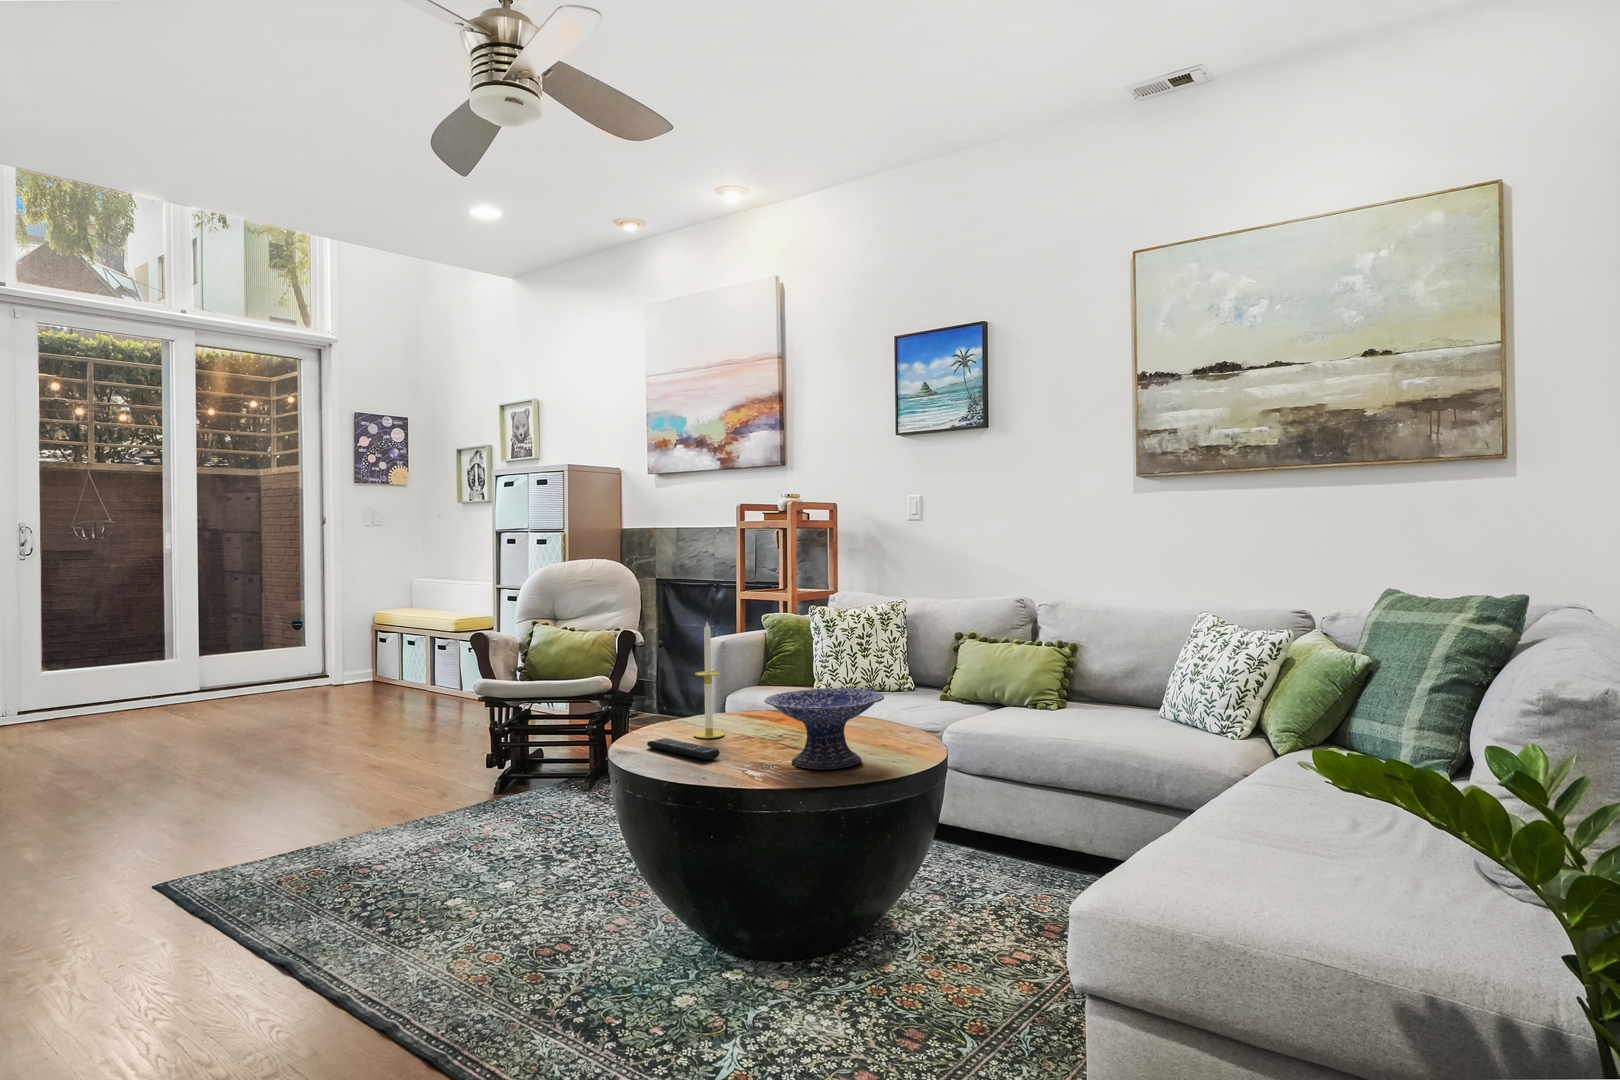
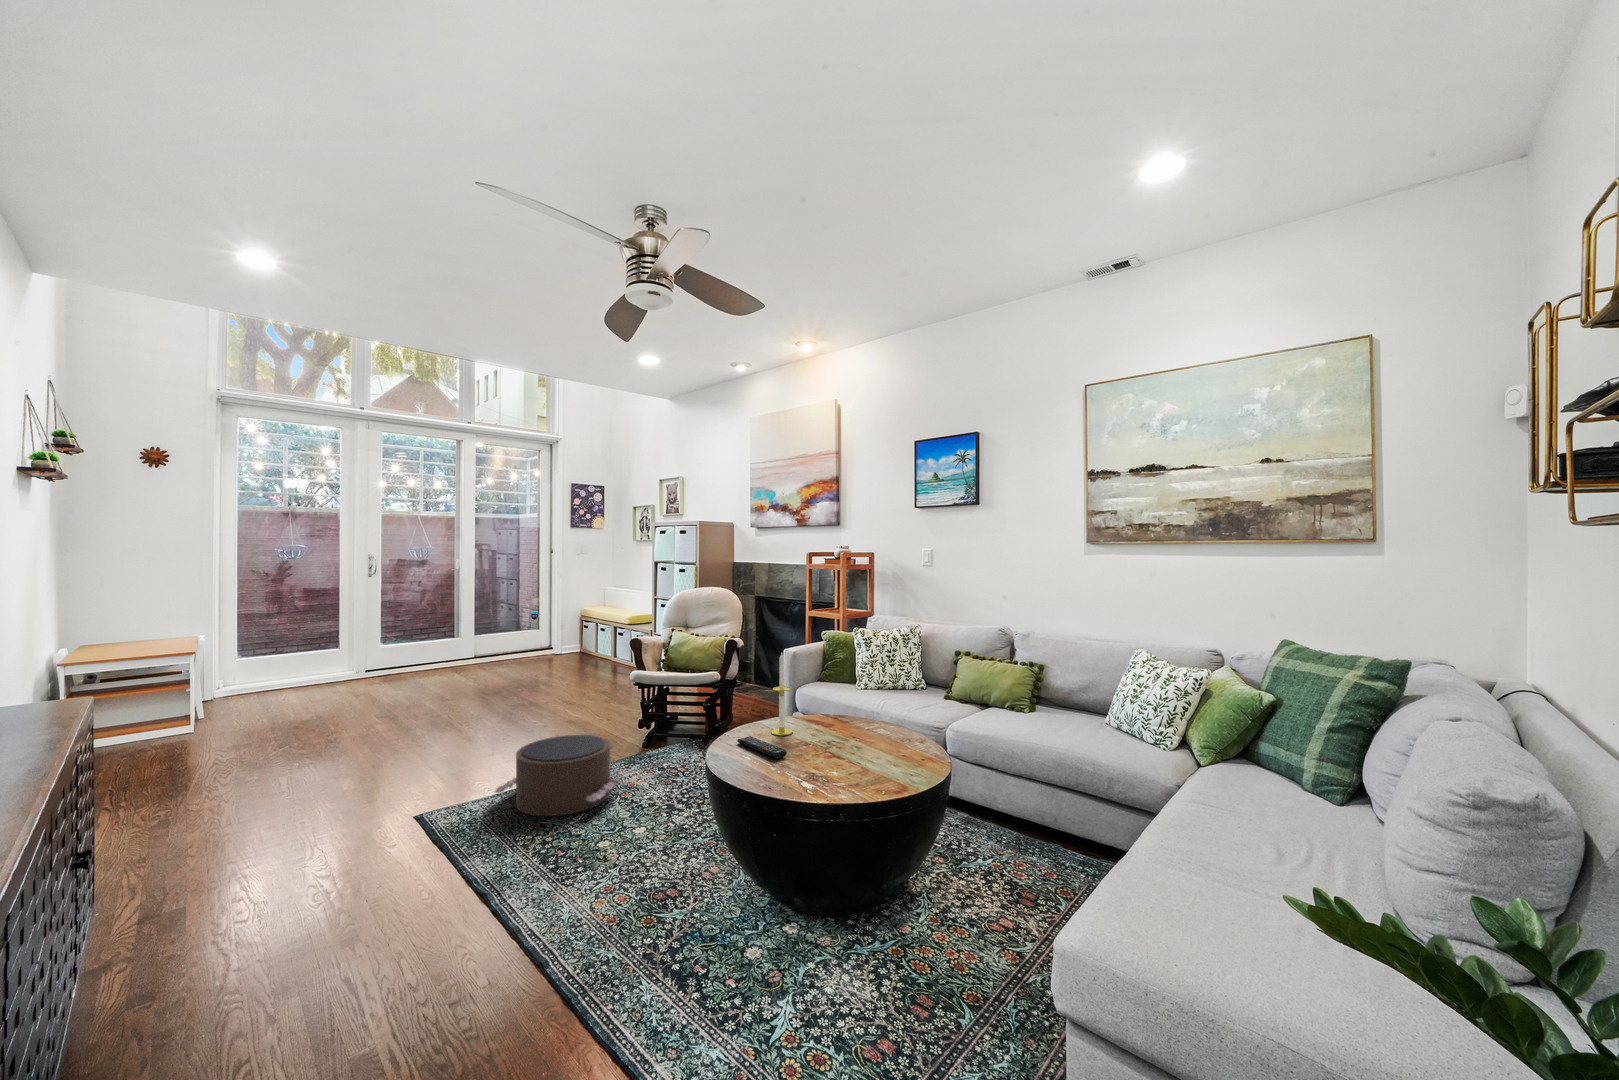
decorative bowl: present [764,688,884,769] -> none [819,706,906,773]
pouf: none [273,769,466,879] -> present [495,735,619,816]

